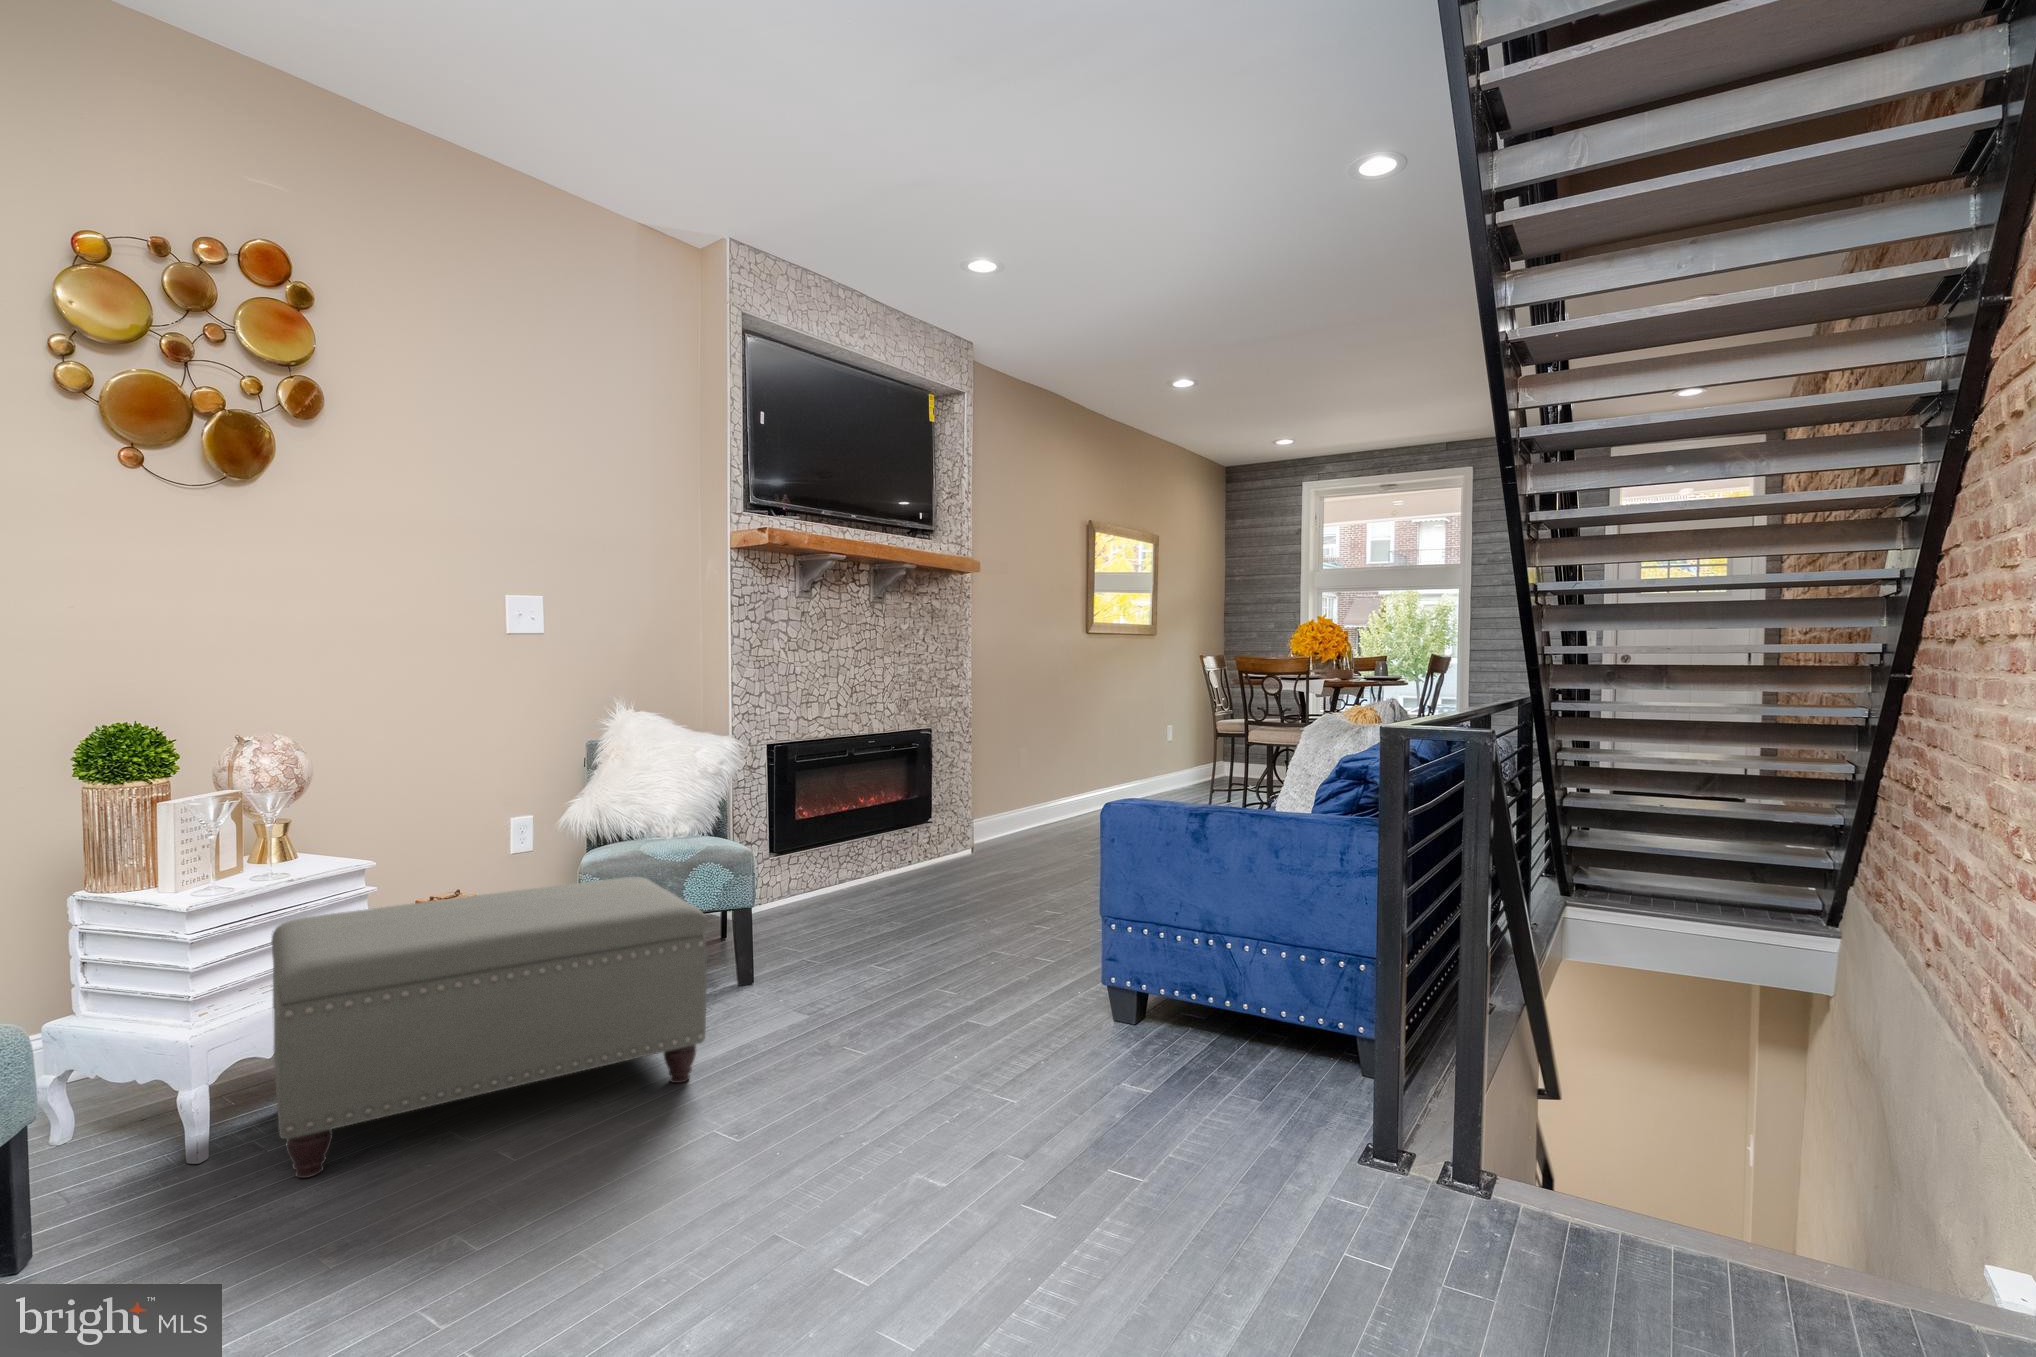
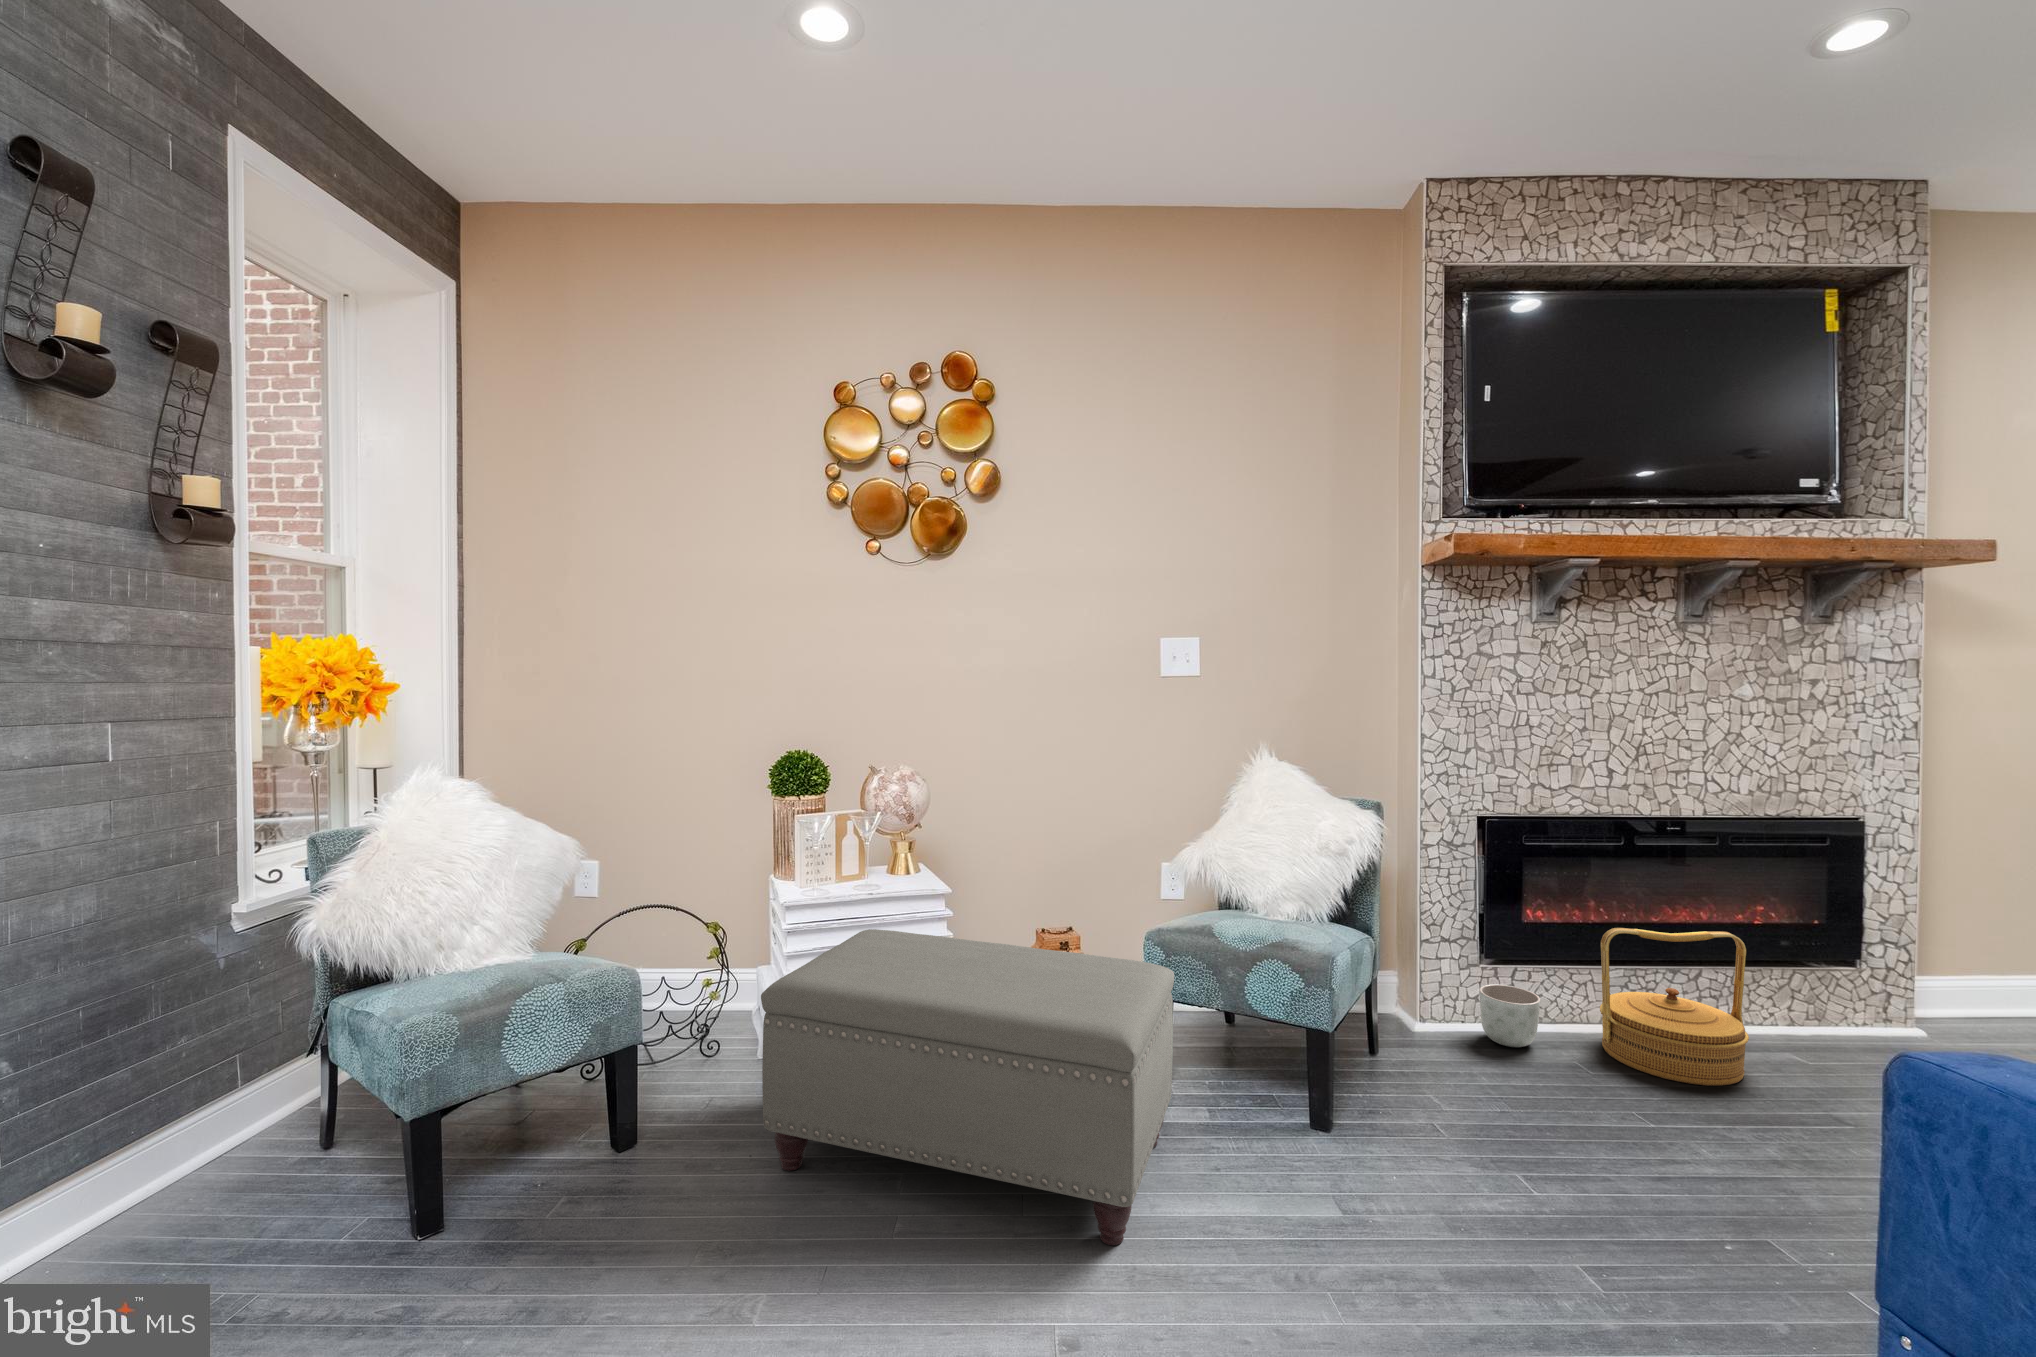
woven basket: none [843,804,925,903] -> present [1600,928,1749,1086]
planter: none [776,870,817,912] -> present [1479,984,1540,1047]

